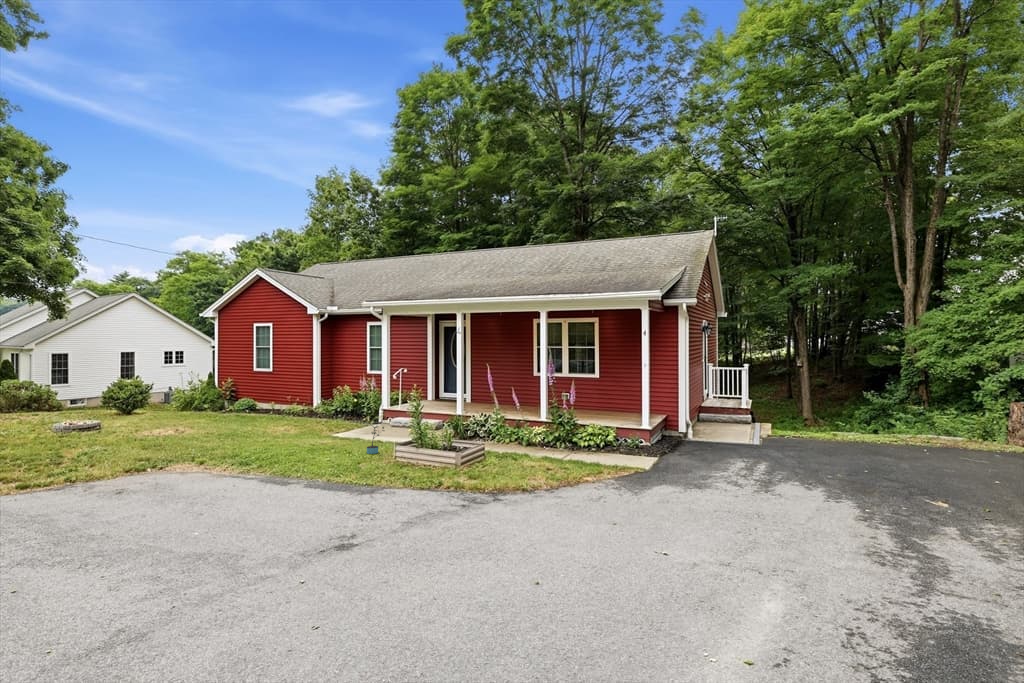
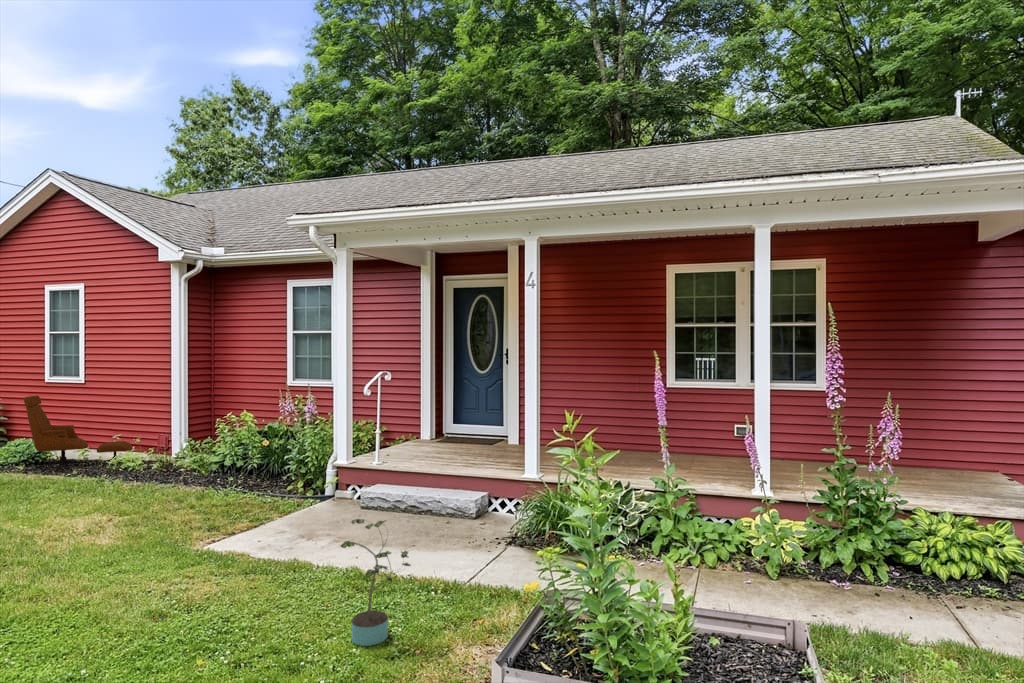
lounge chair: none [250,378,297,412] -> present [24,396,133,471]

